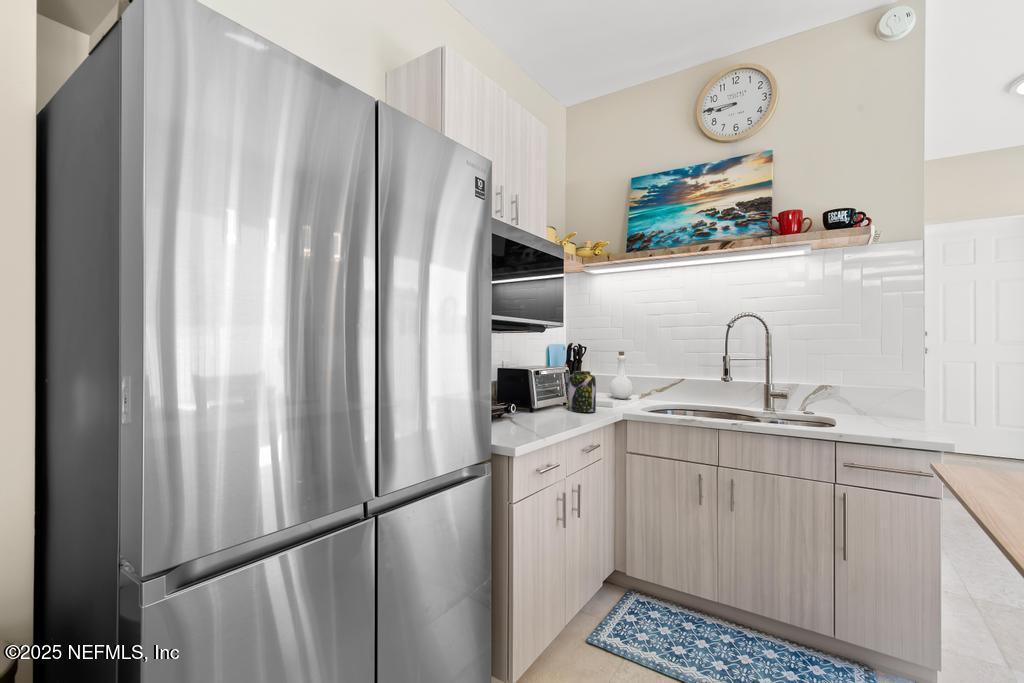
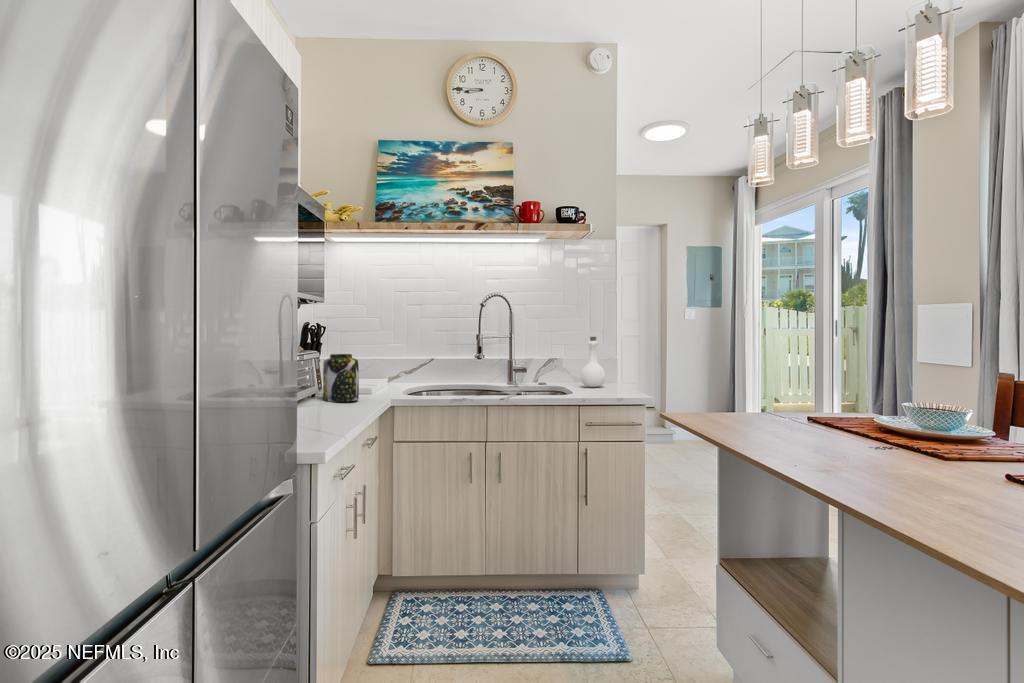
bottle: present [610,352,633,399] -> present [581,337,605,387]

